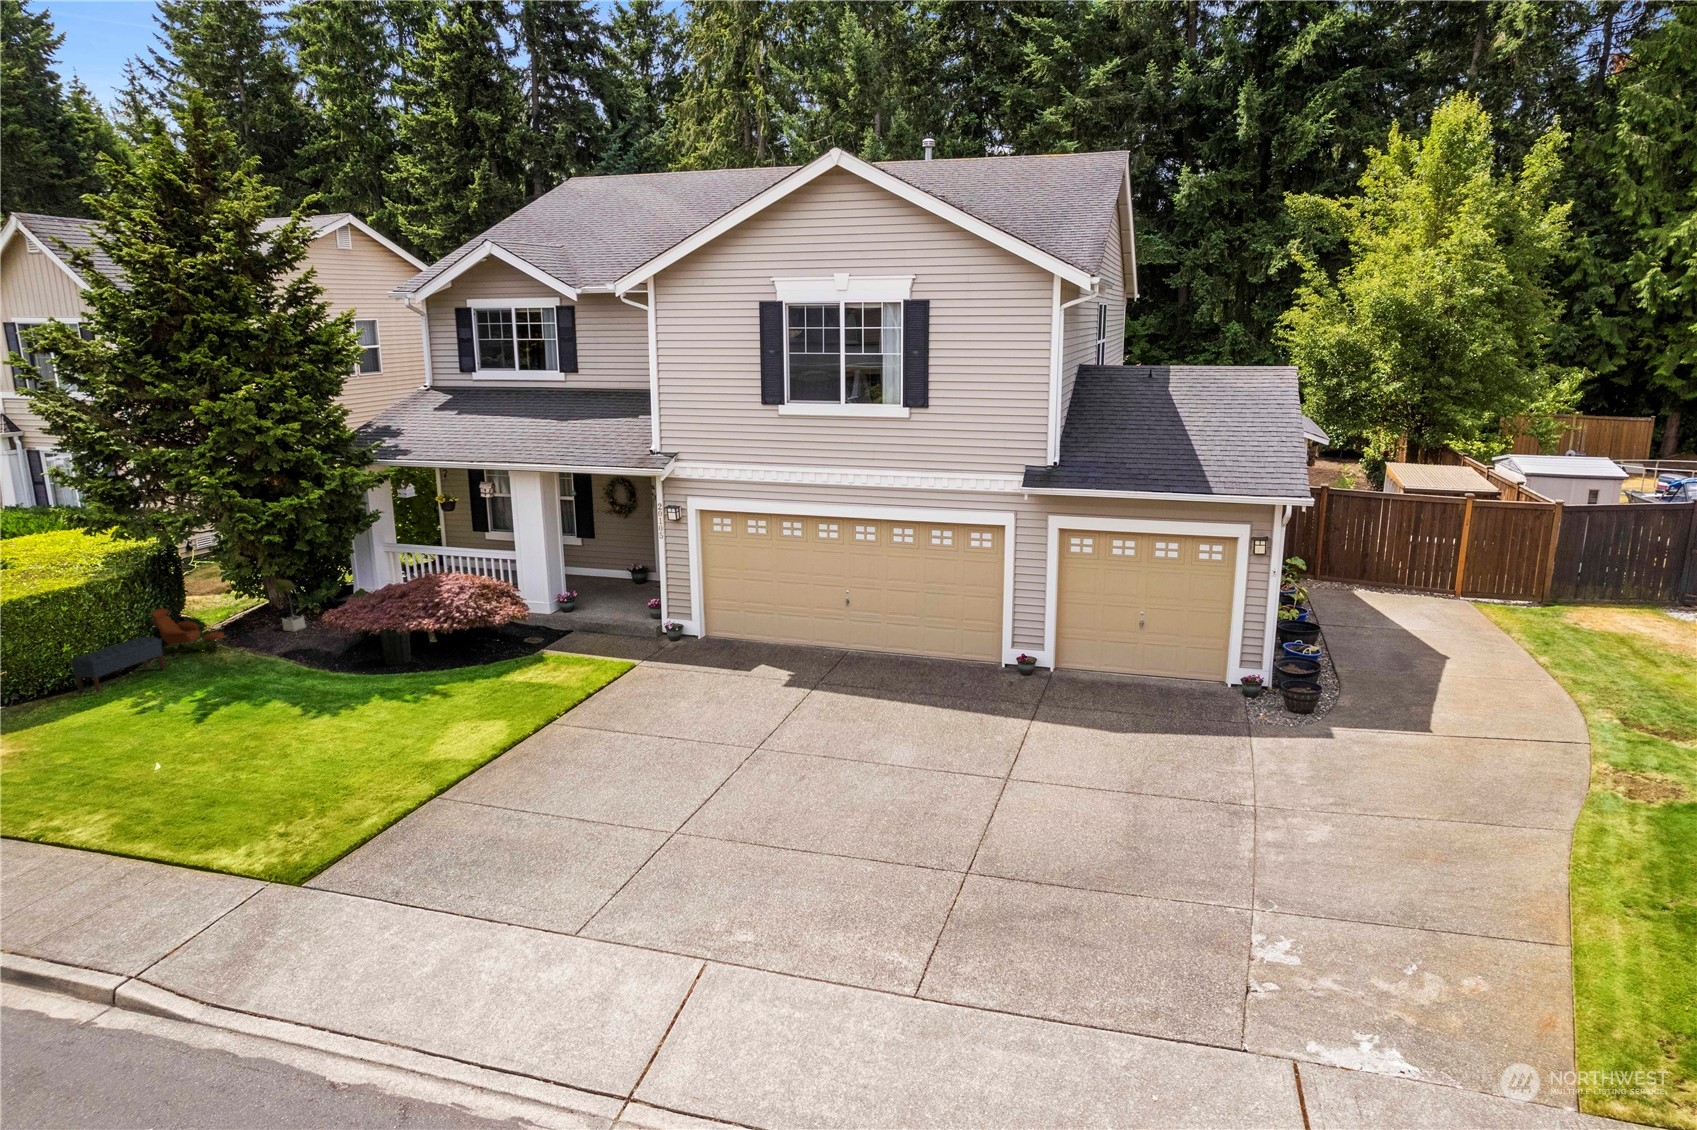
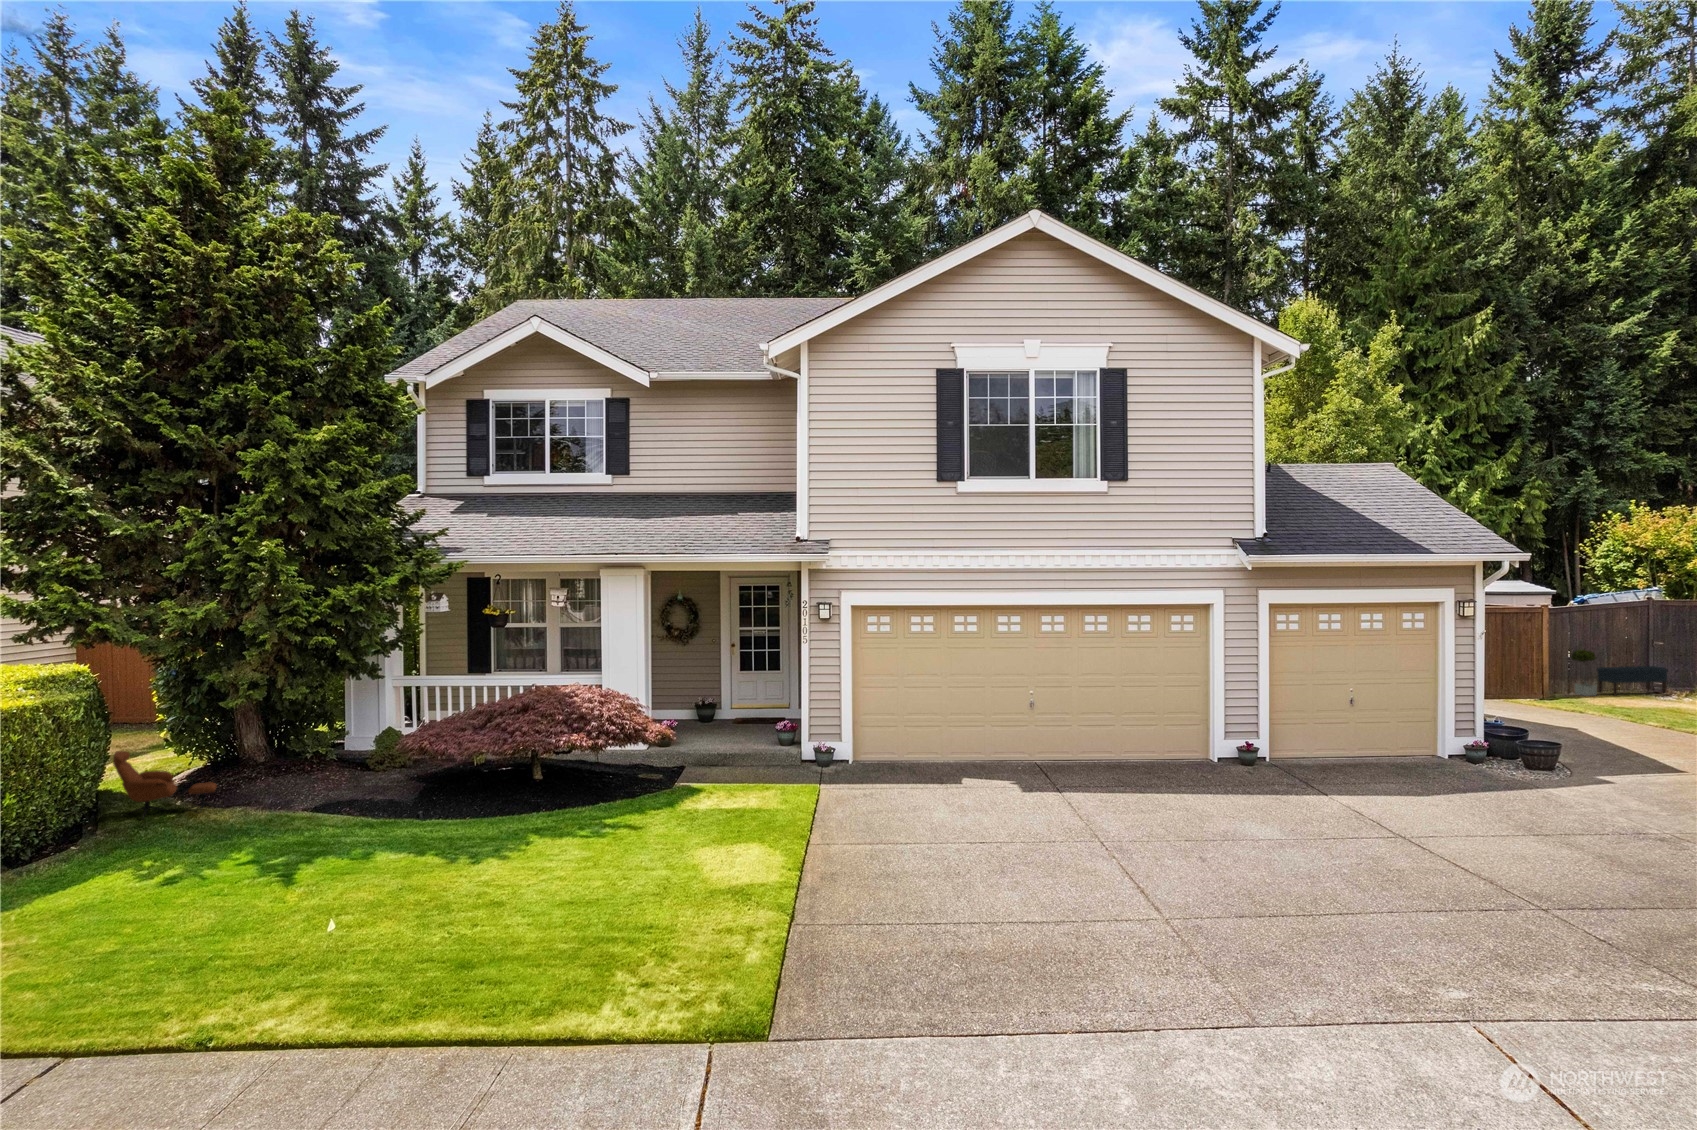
potted tree: present [274,580,306,631] -> present [1571,649,1597,696]
waste bin: present [379,625,411,665] -> none [466,750,511,811]
bench: present [71,637,165,693] -> present [1597,666,1668,696]

